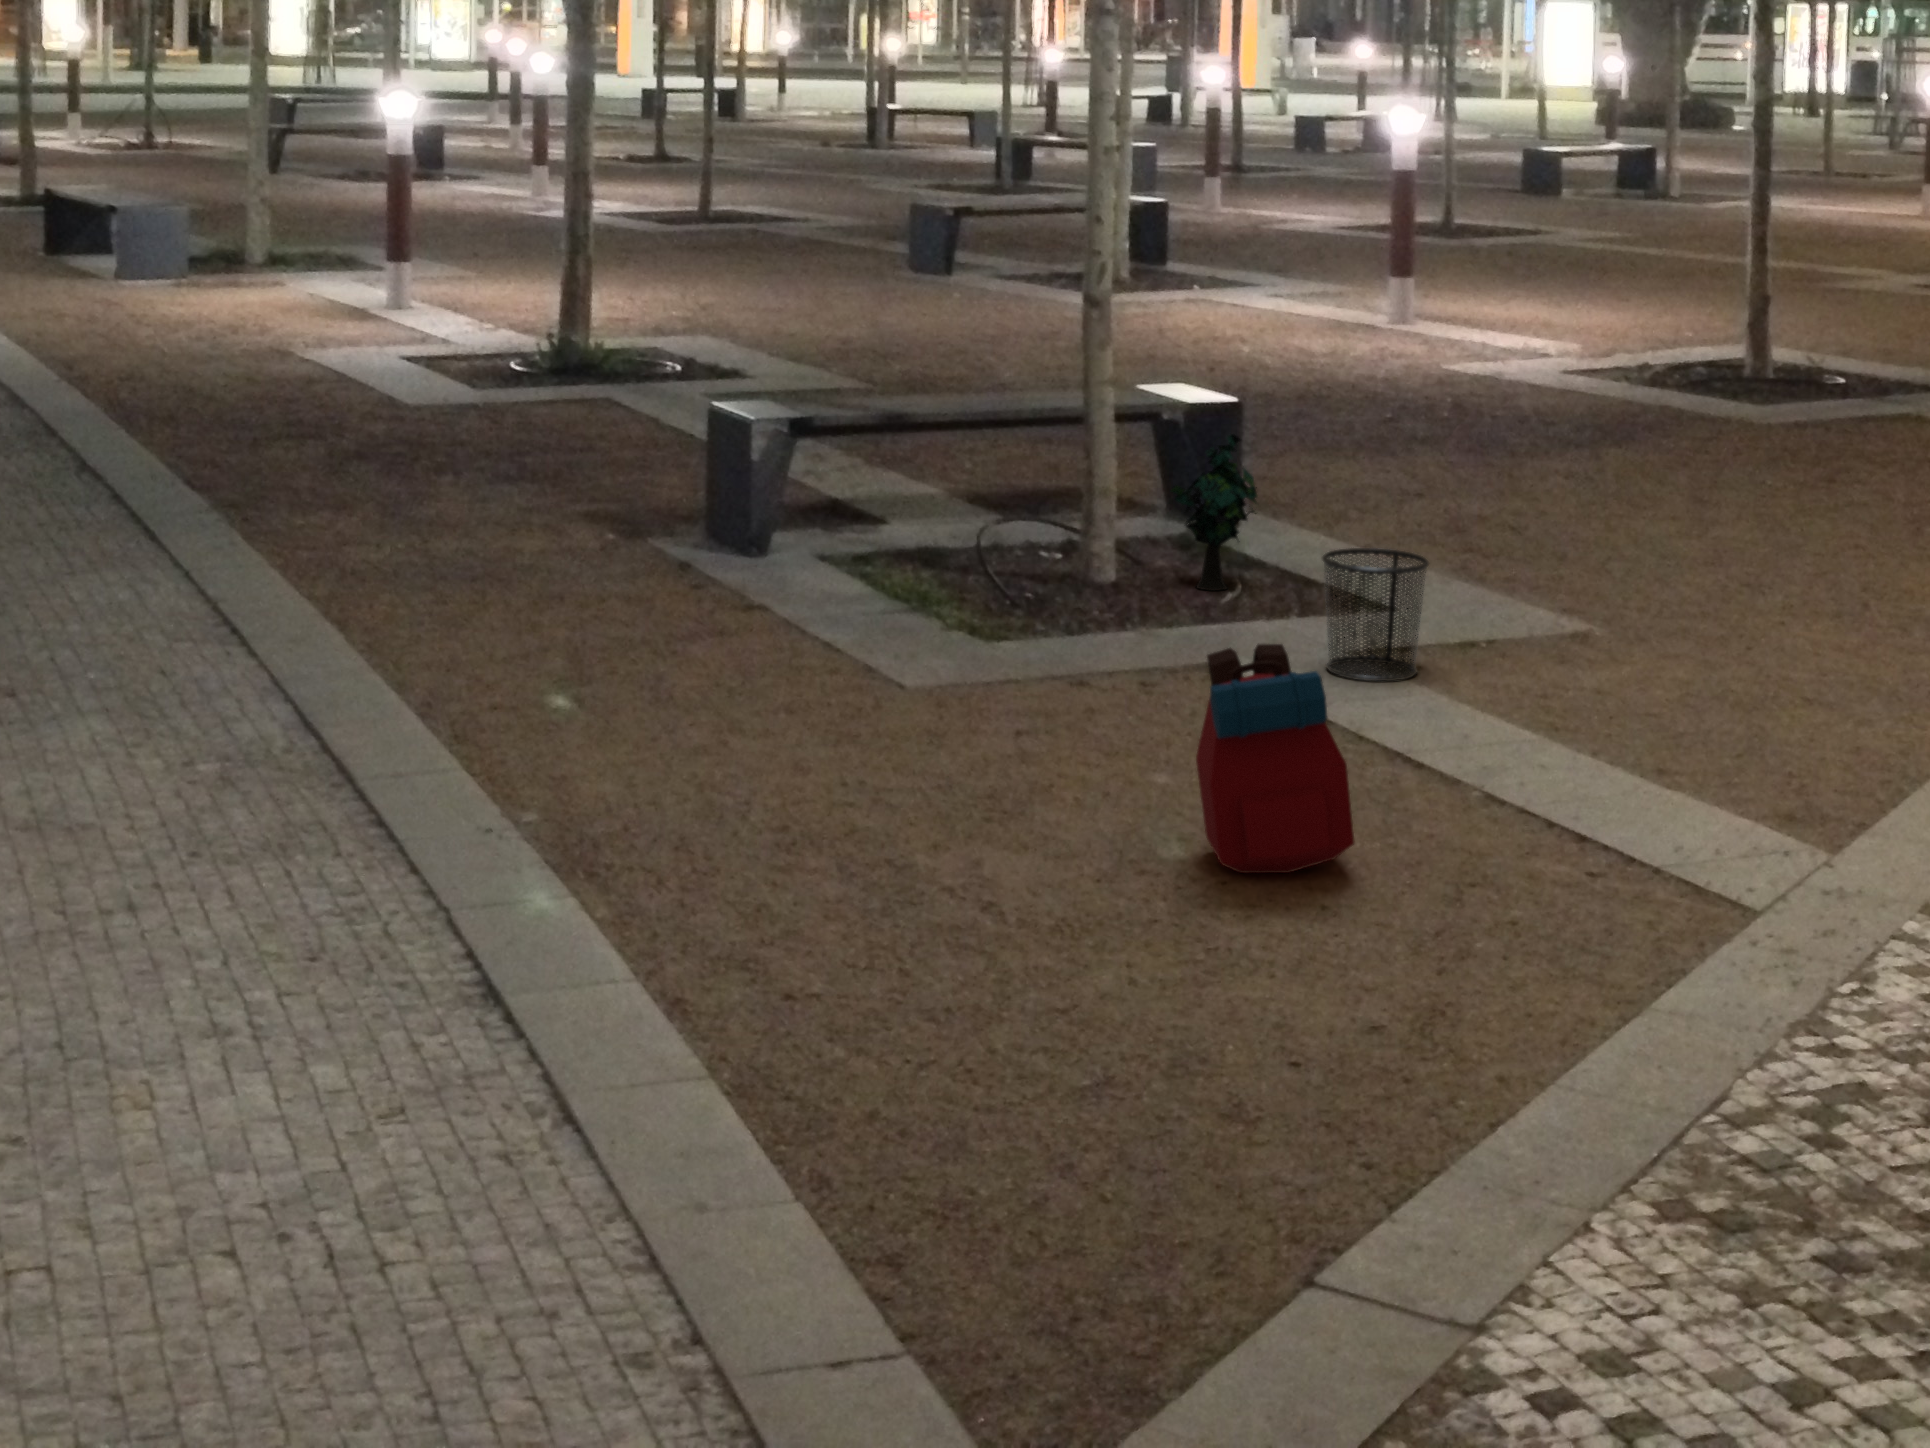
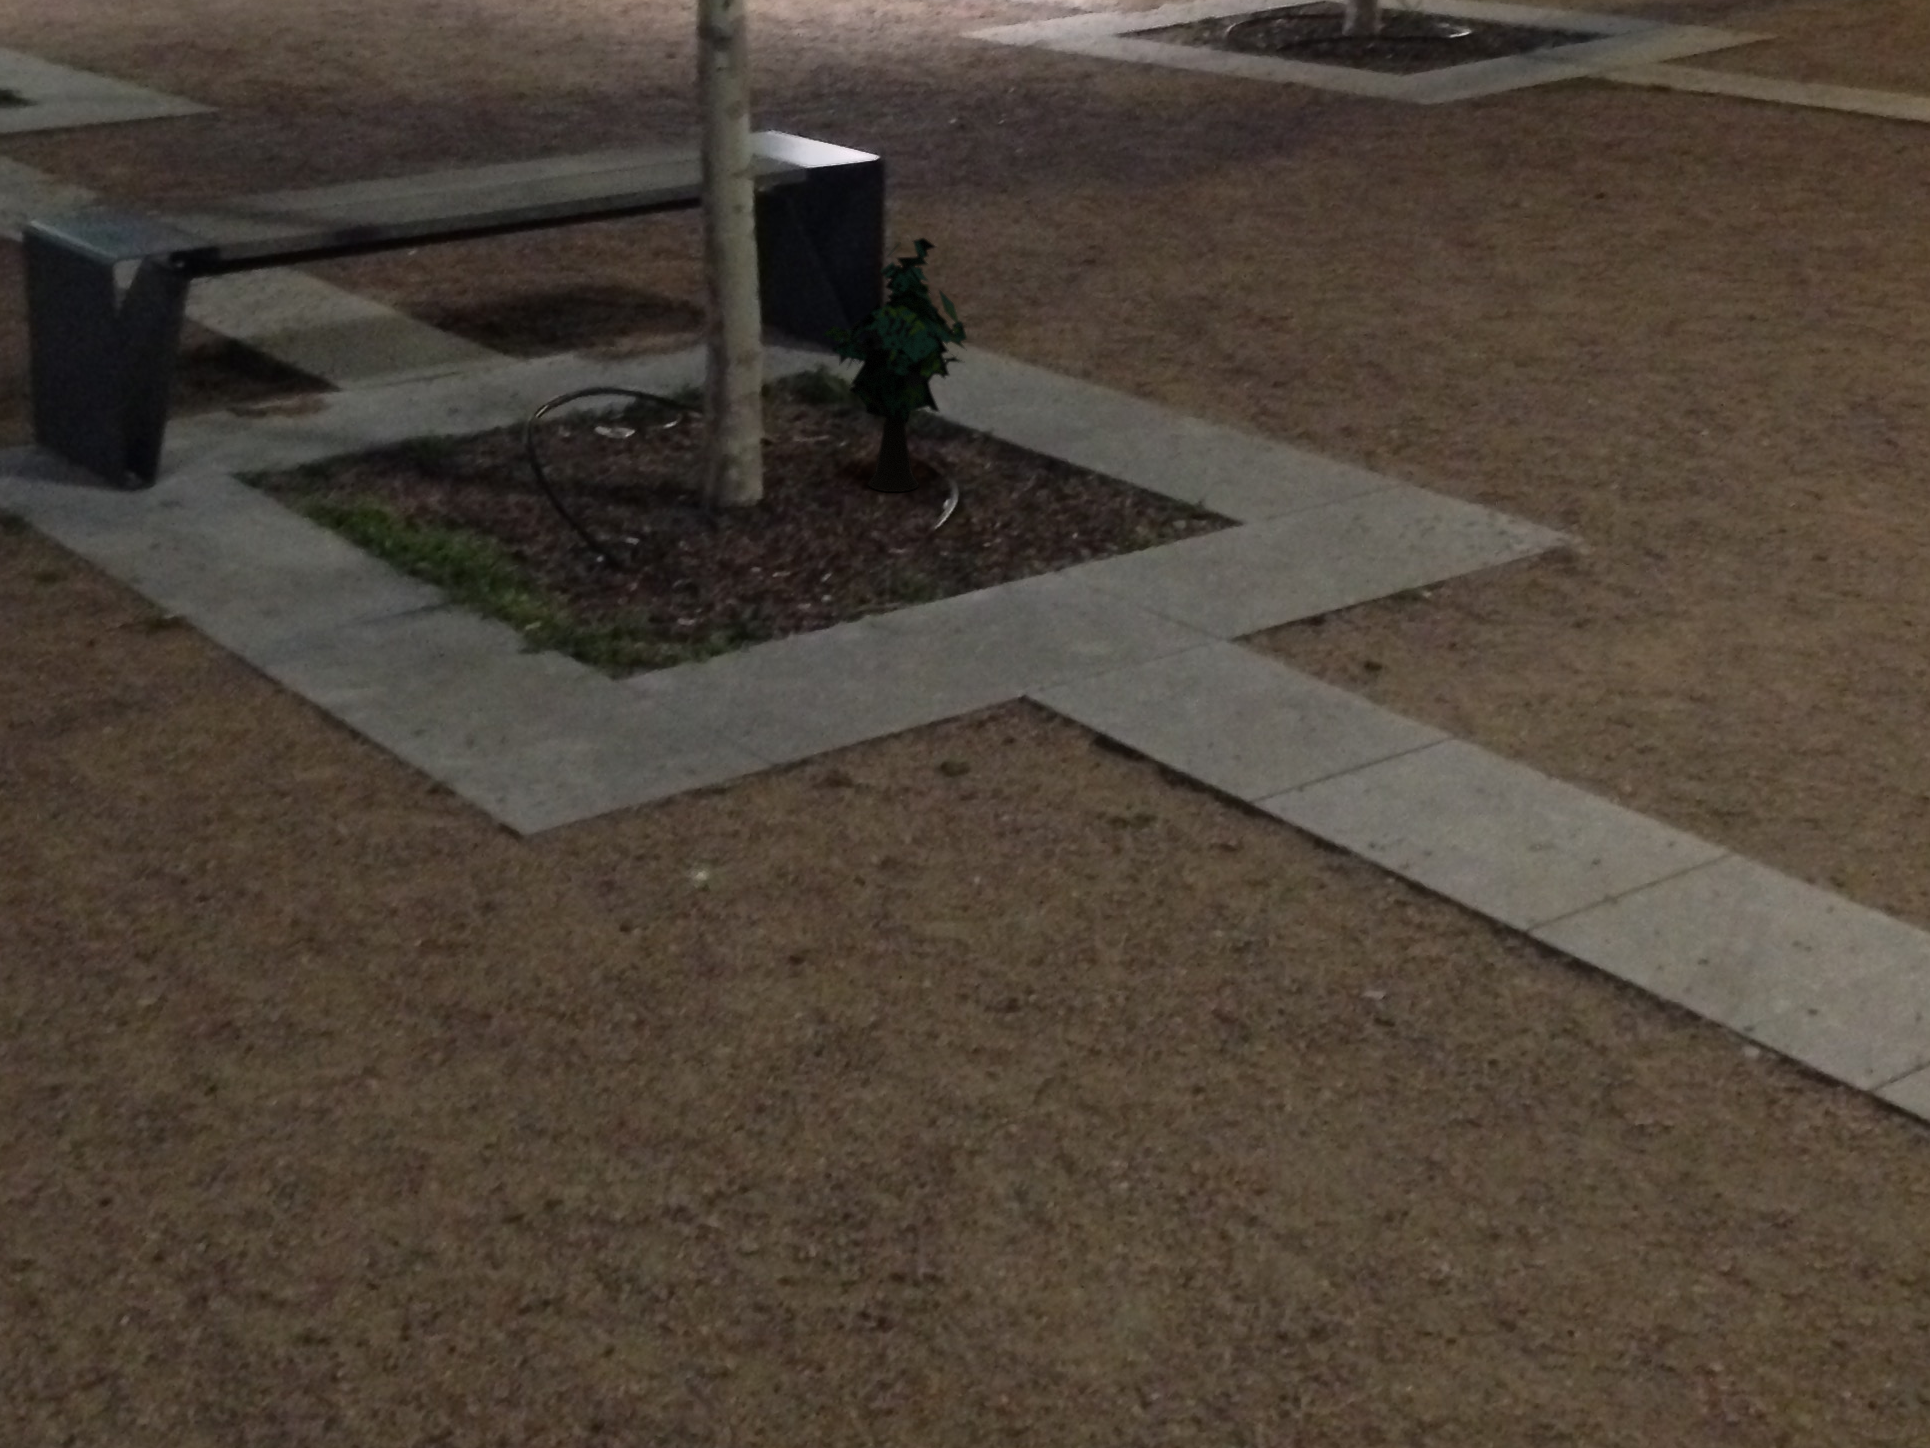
waste bin: present [1322,548,1429,681] -> none [1178,455,1364,693]
backpack: present [1196,644,1355,873] -> none [1286,842,1648,1361]

